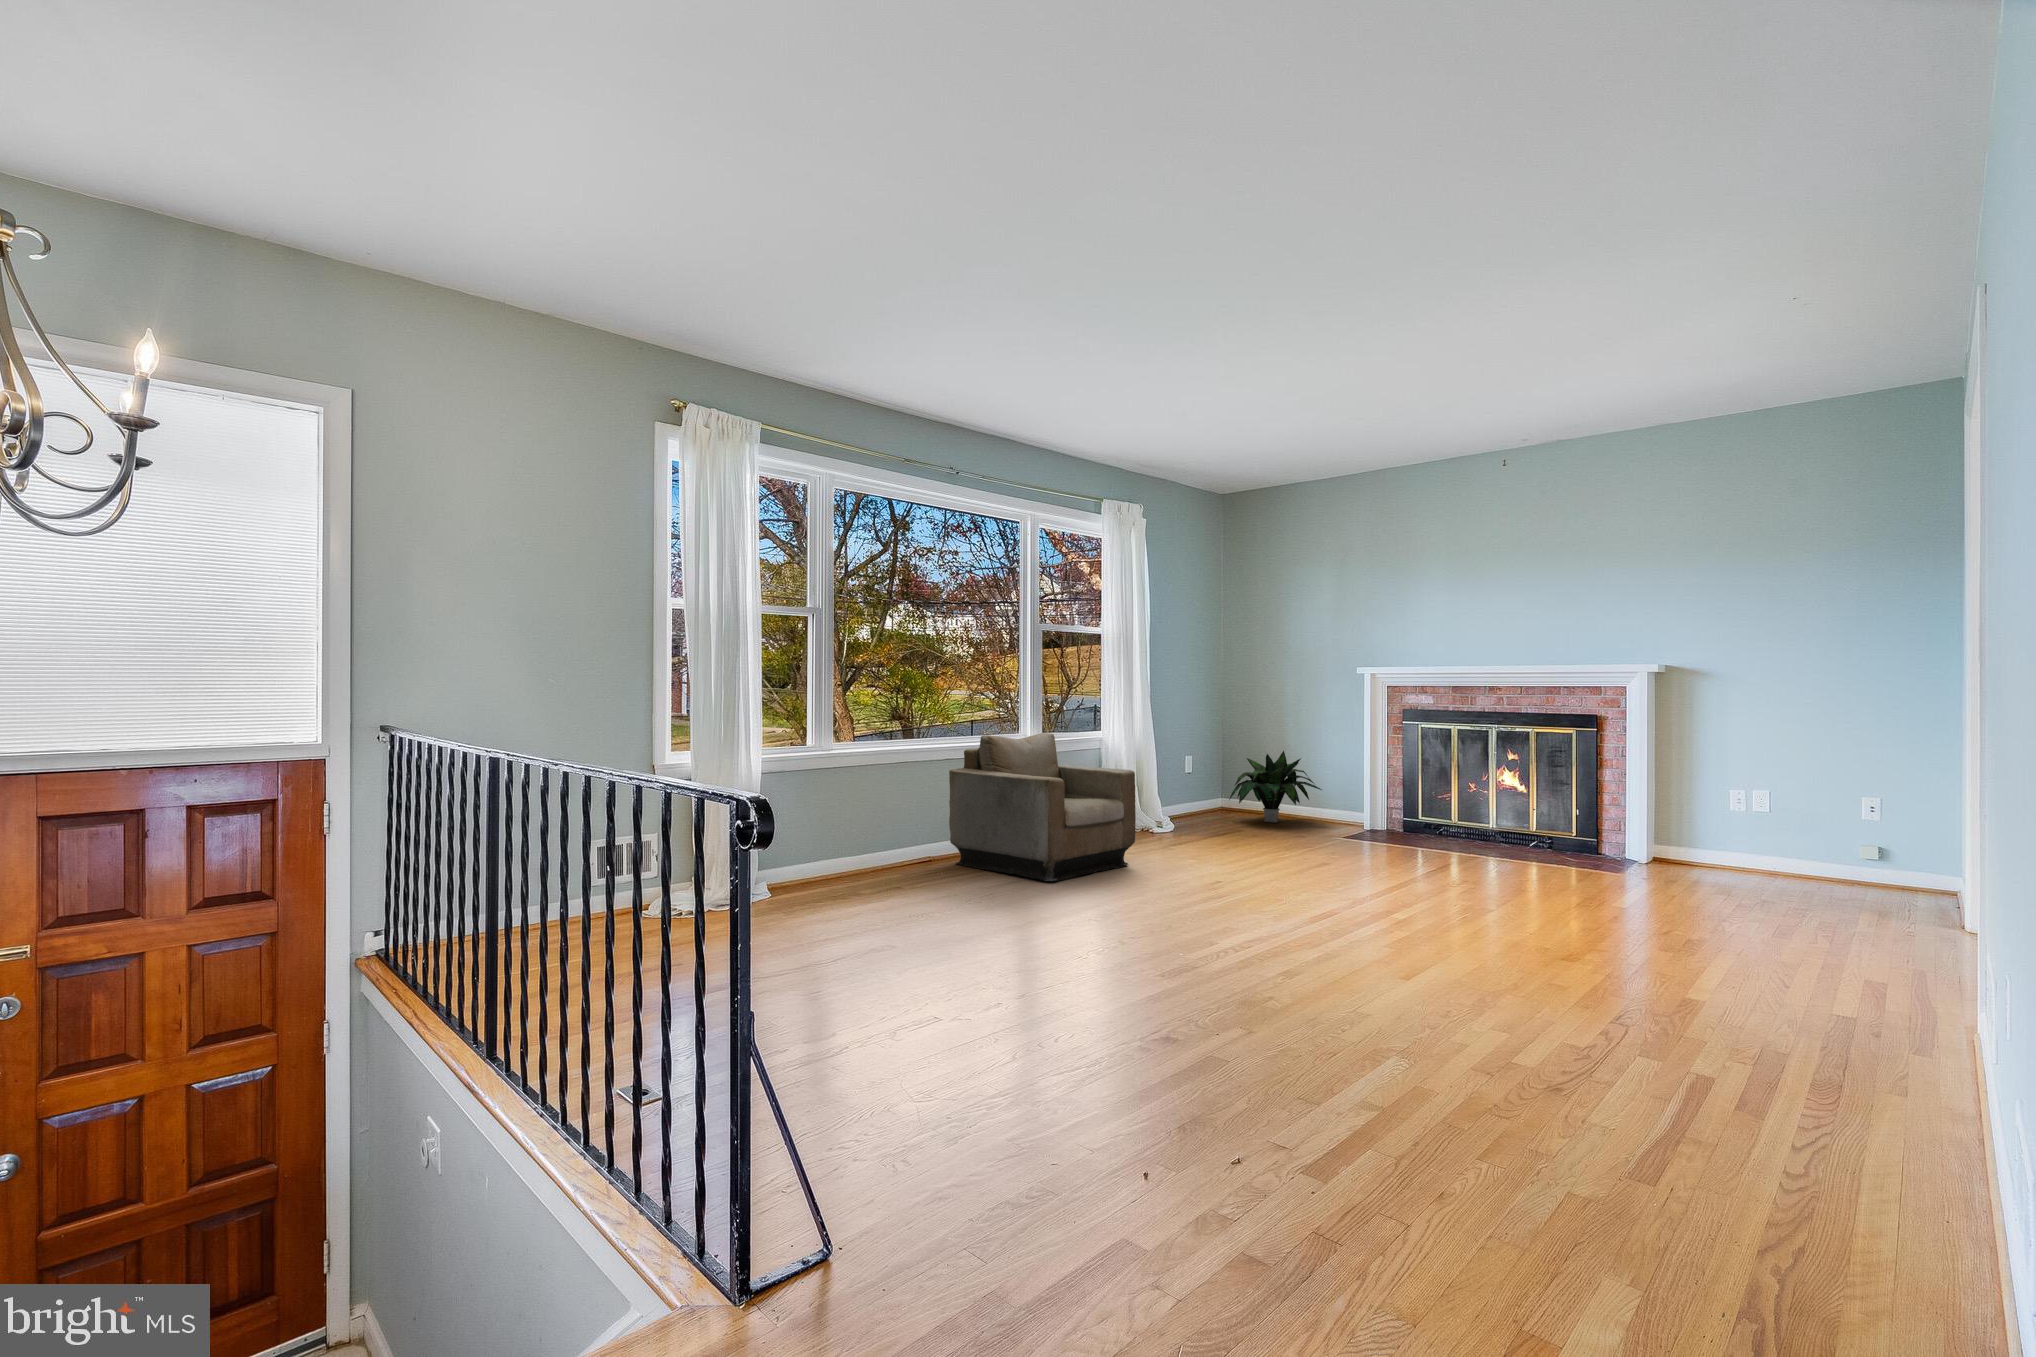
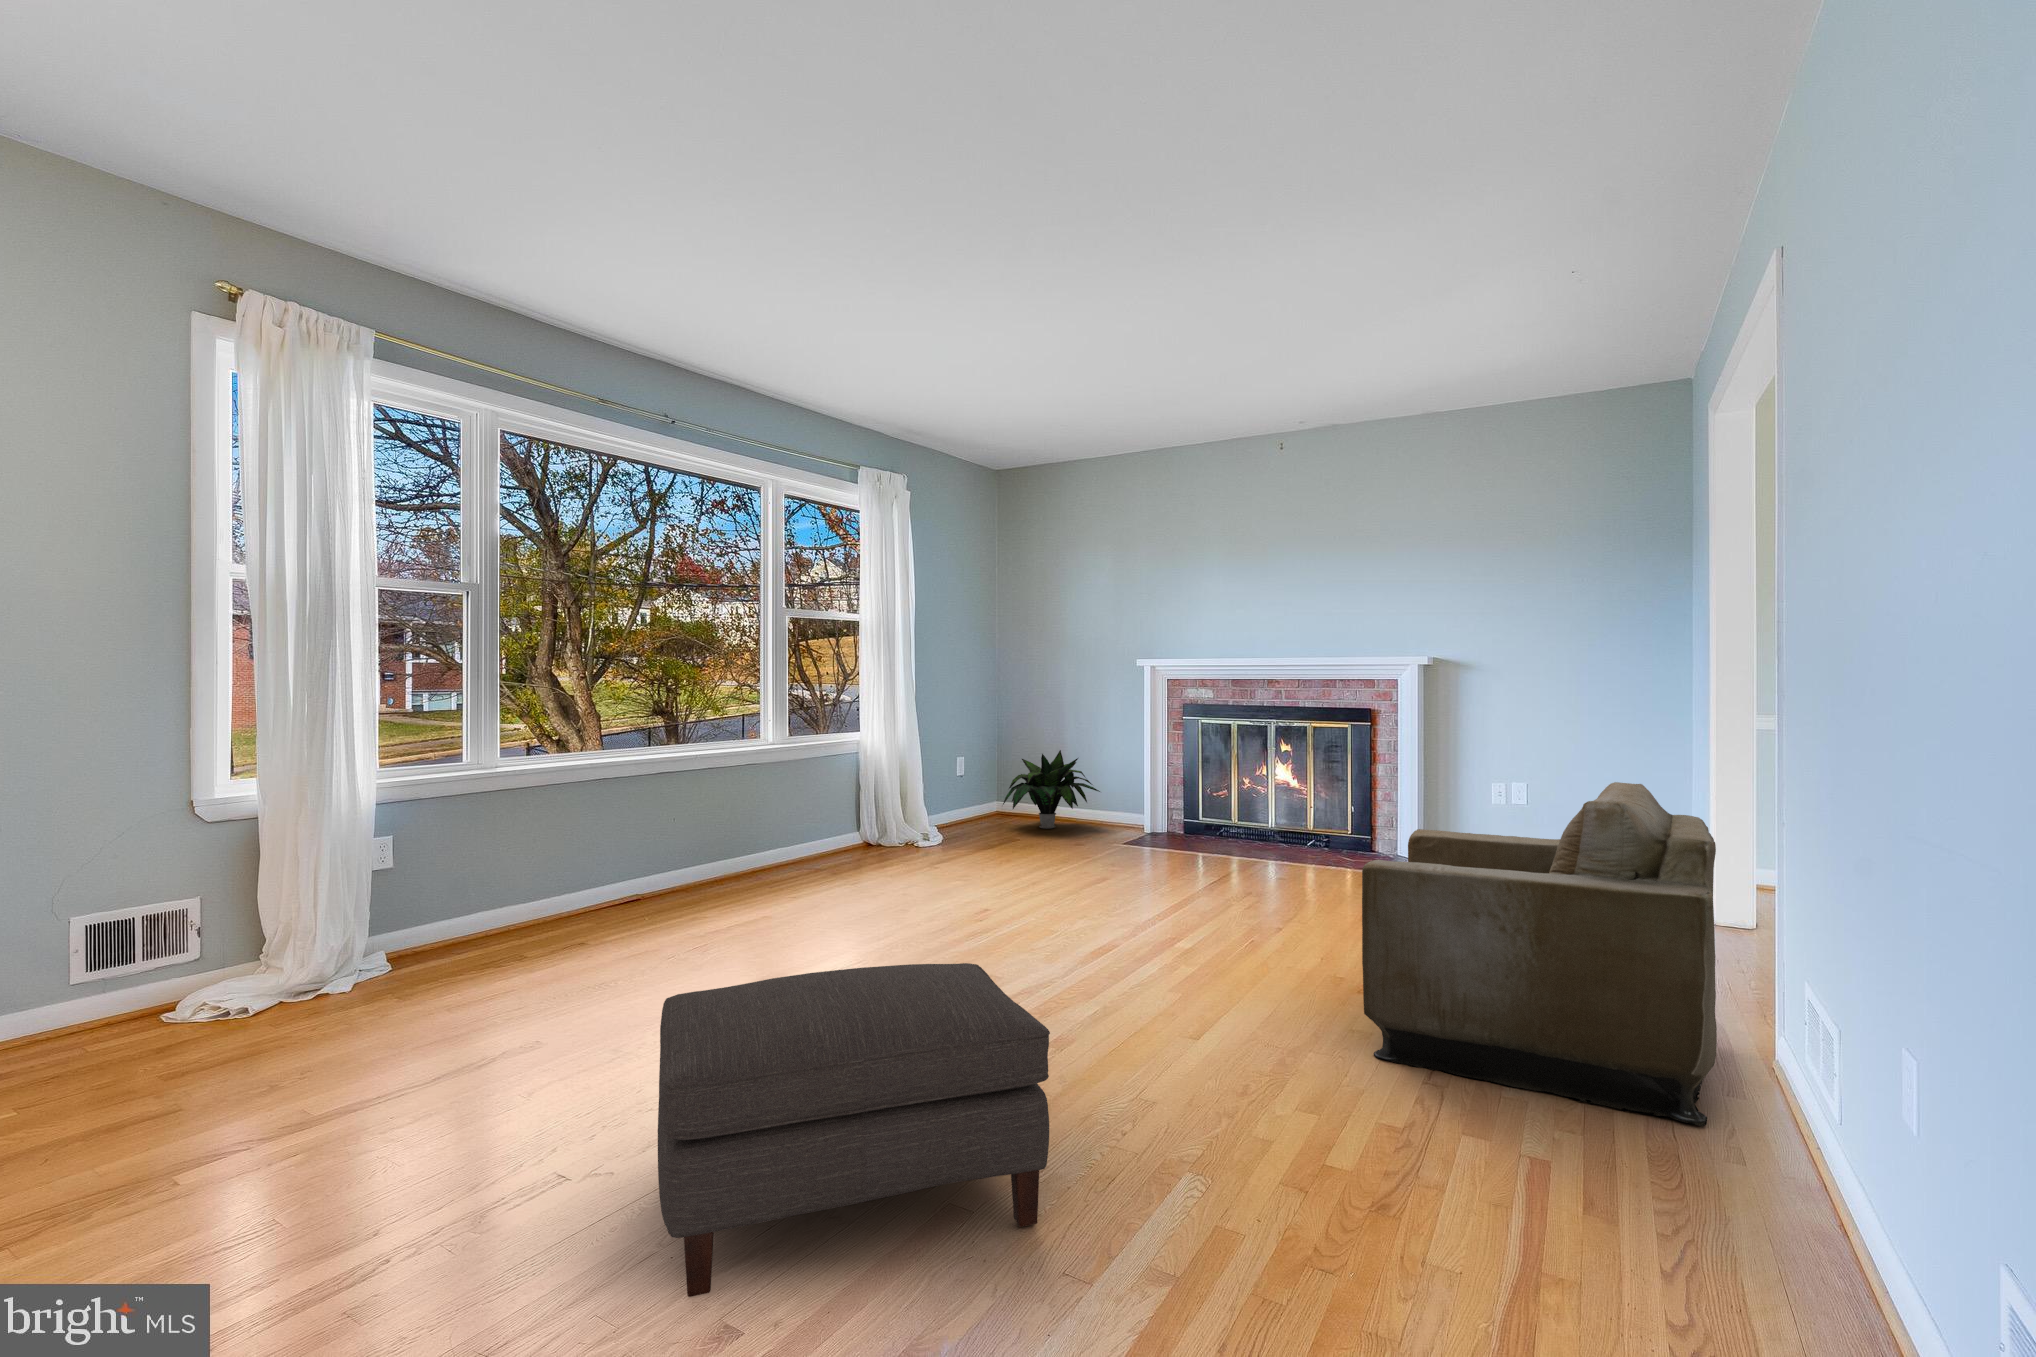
armchair: present [949,733,1136,882] -> present [1362,782,1717,1126]
ottoman: none [1017,902,1304,1099] -> present [658,963,1050,1297]

